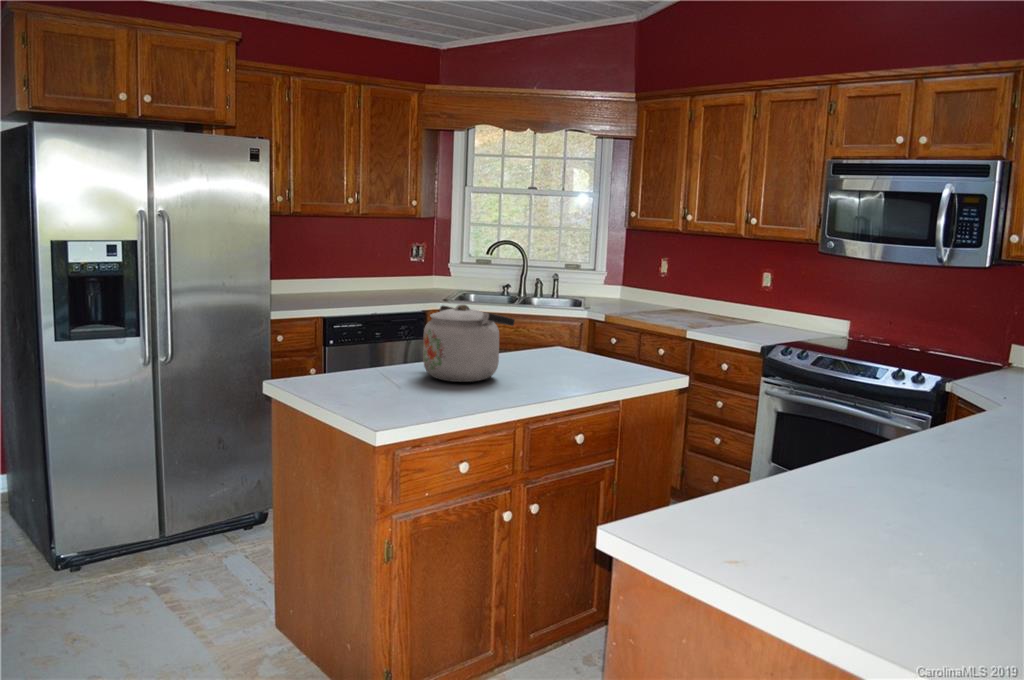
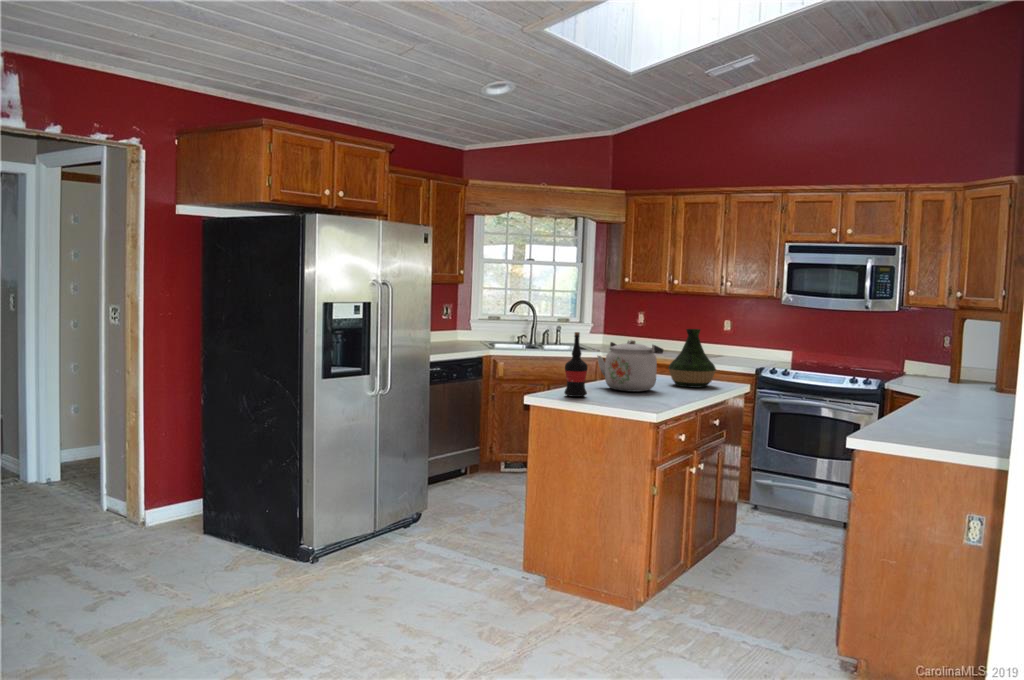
vase: none [545,289,616,379] -> present [668,329,716,388]
wine bottle: none [326,291,360,387] -> present [564,332,588,397]

